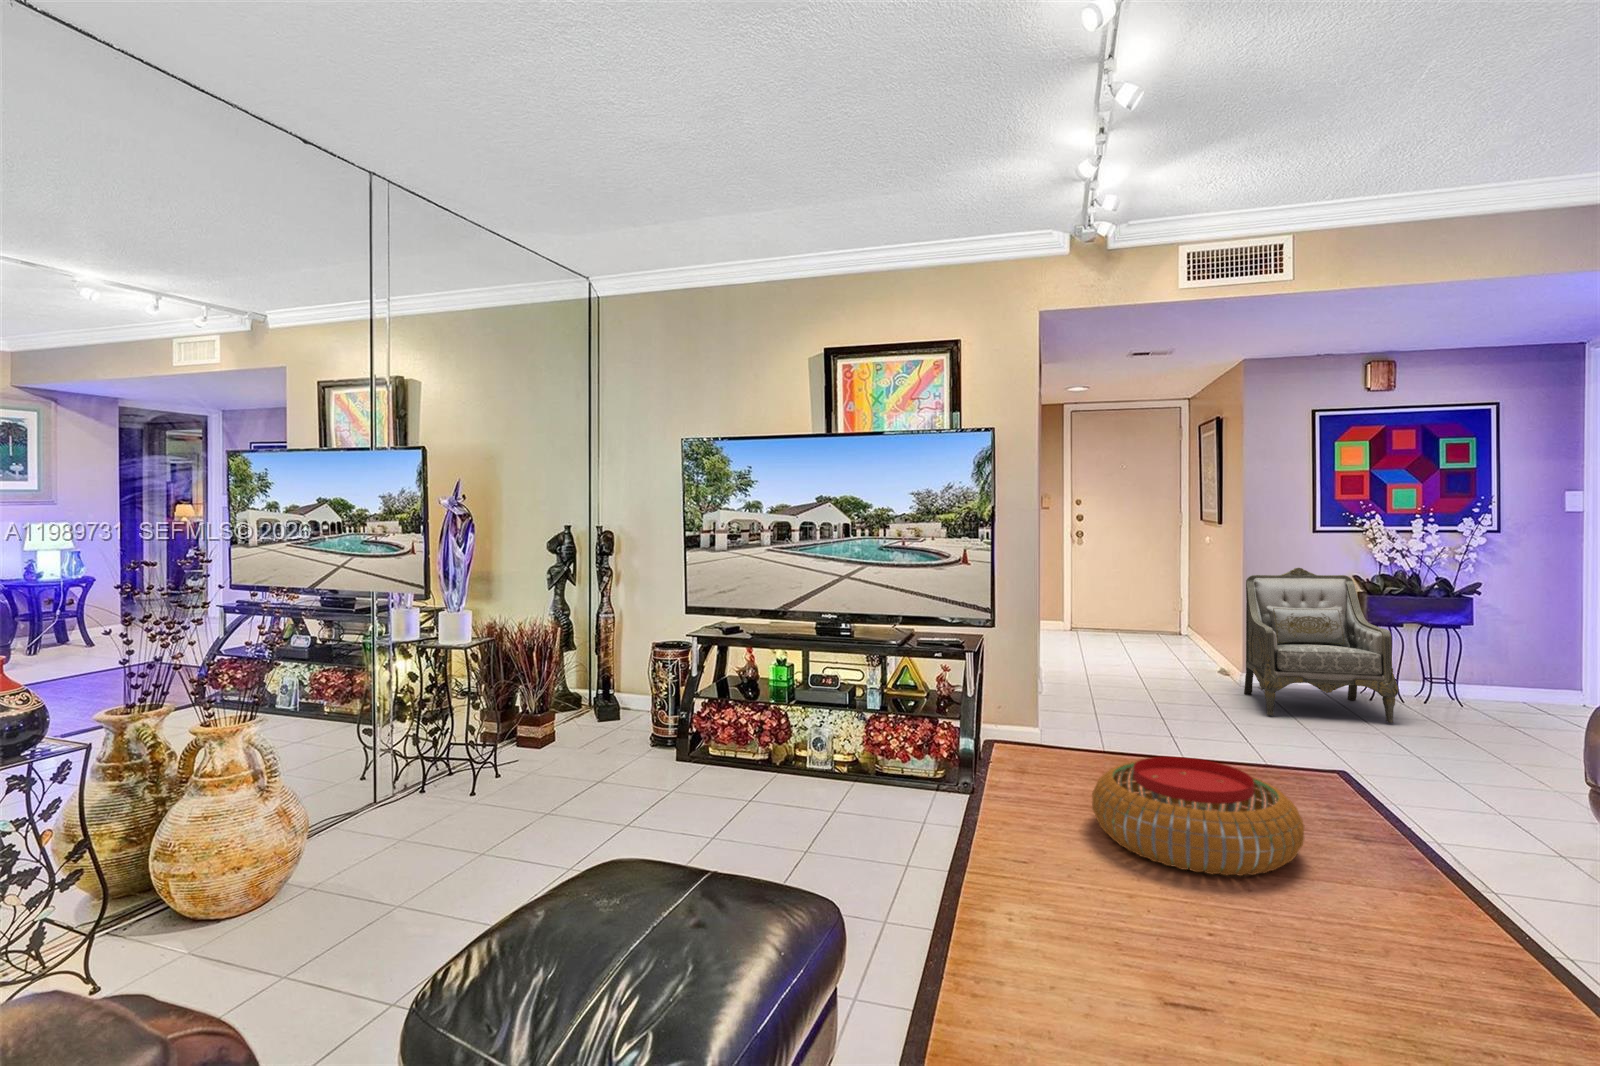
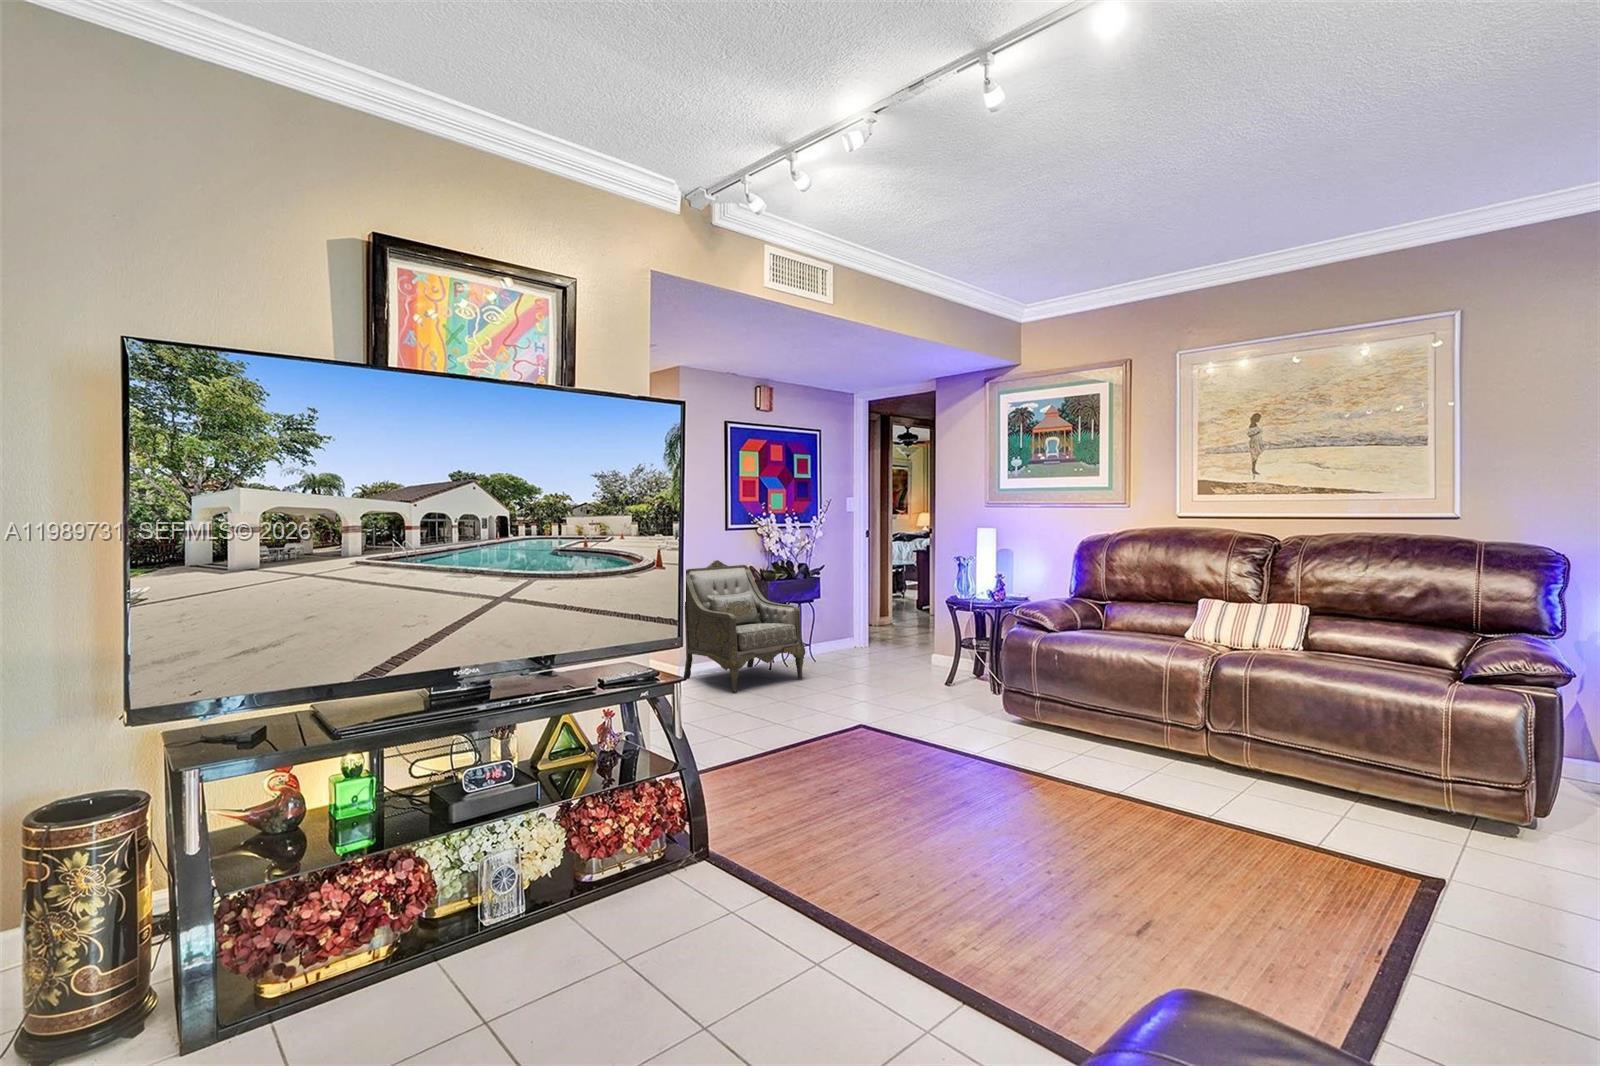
pouf: present [1092,757,1304,876] -> none [806,732,979,836]

